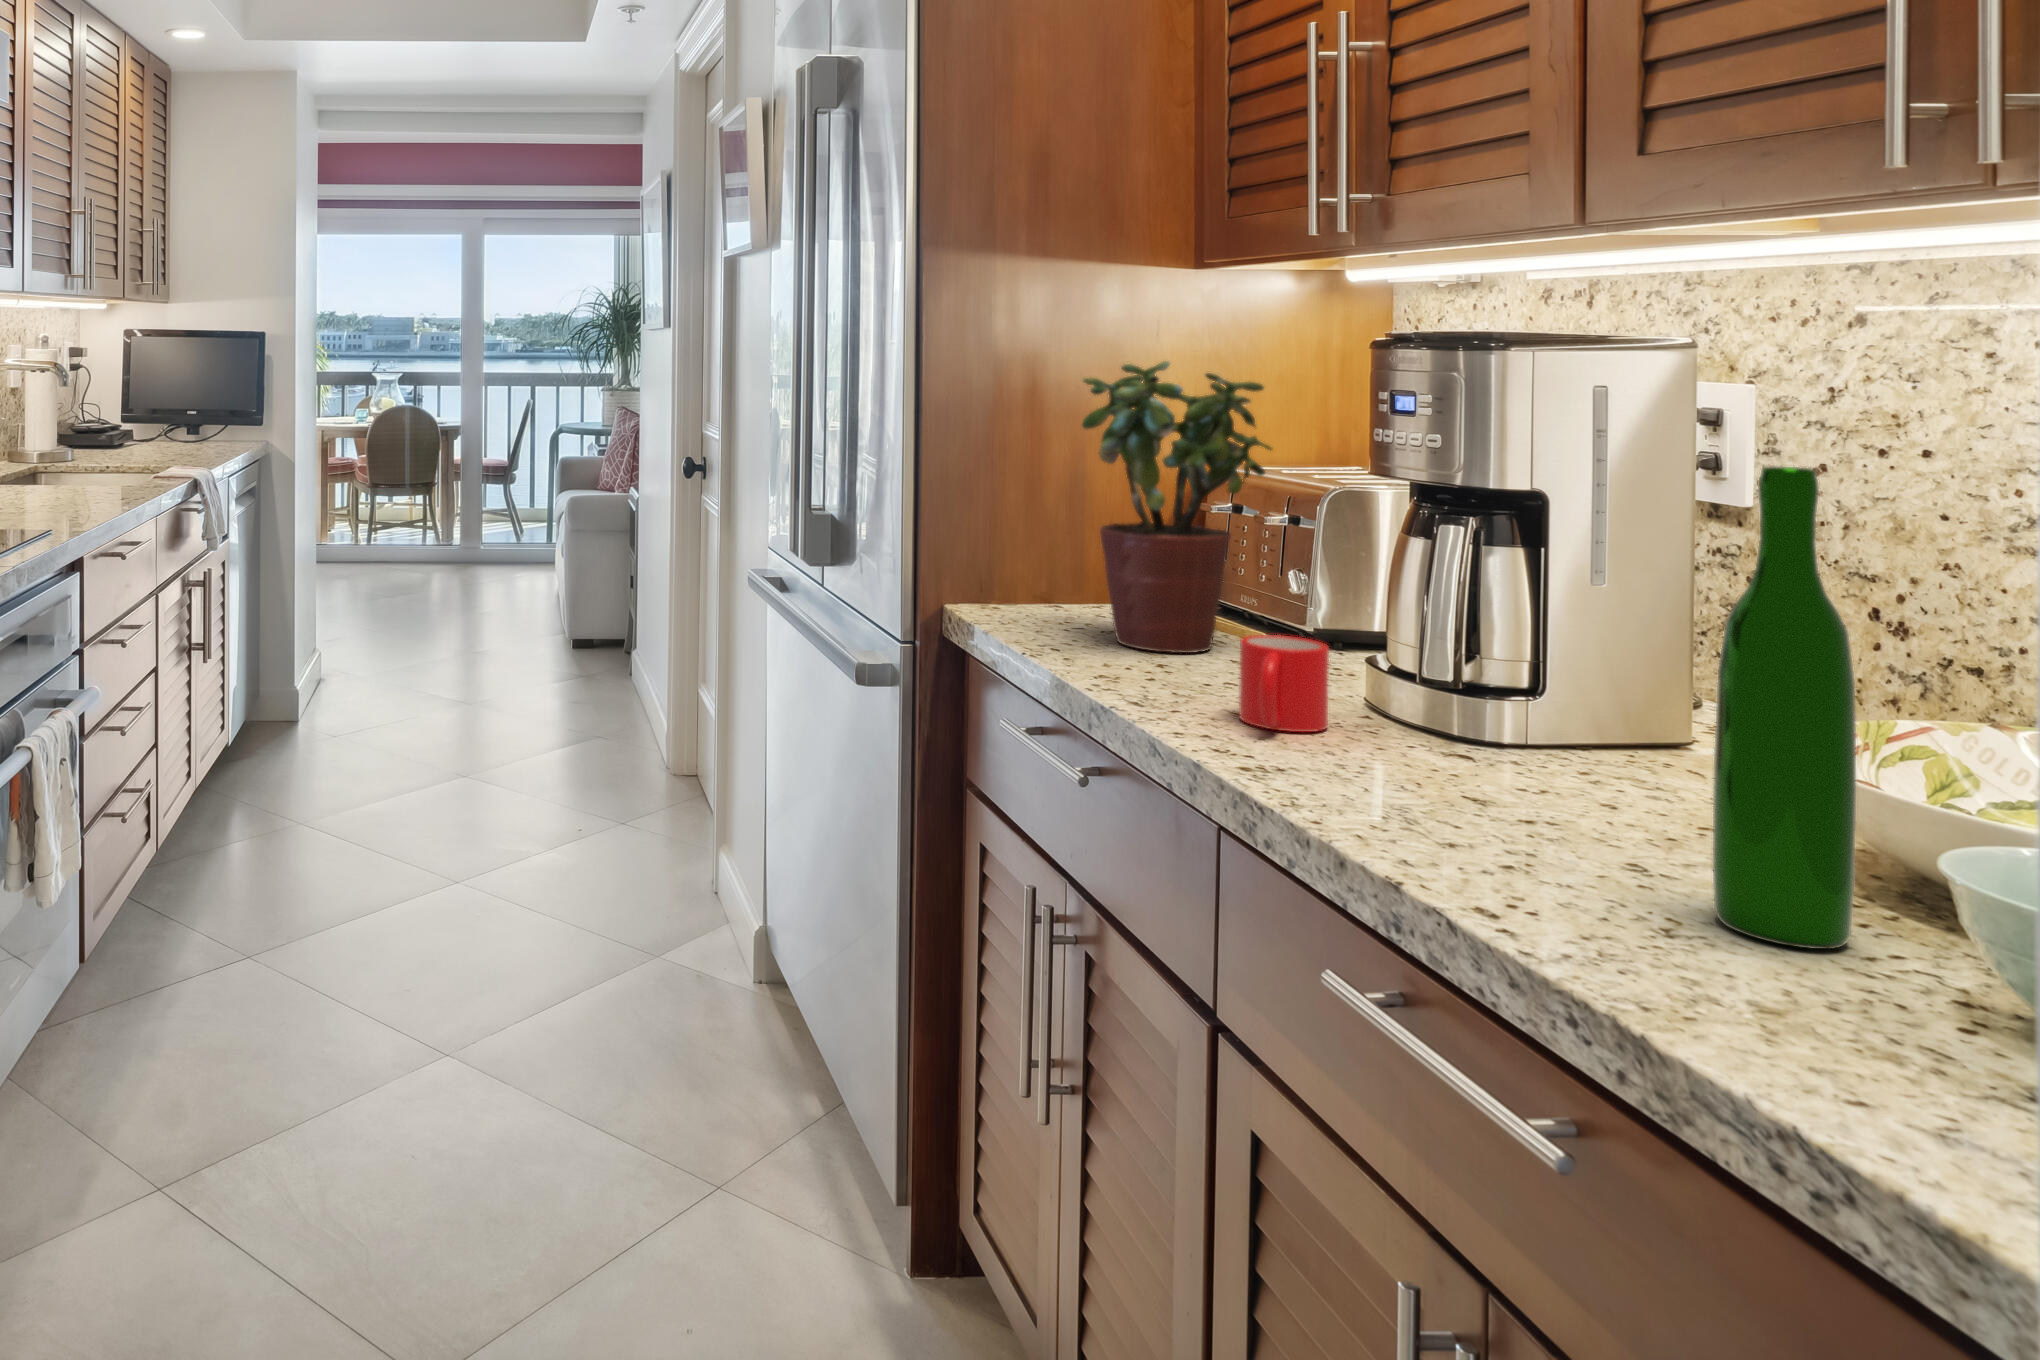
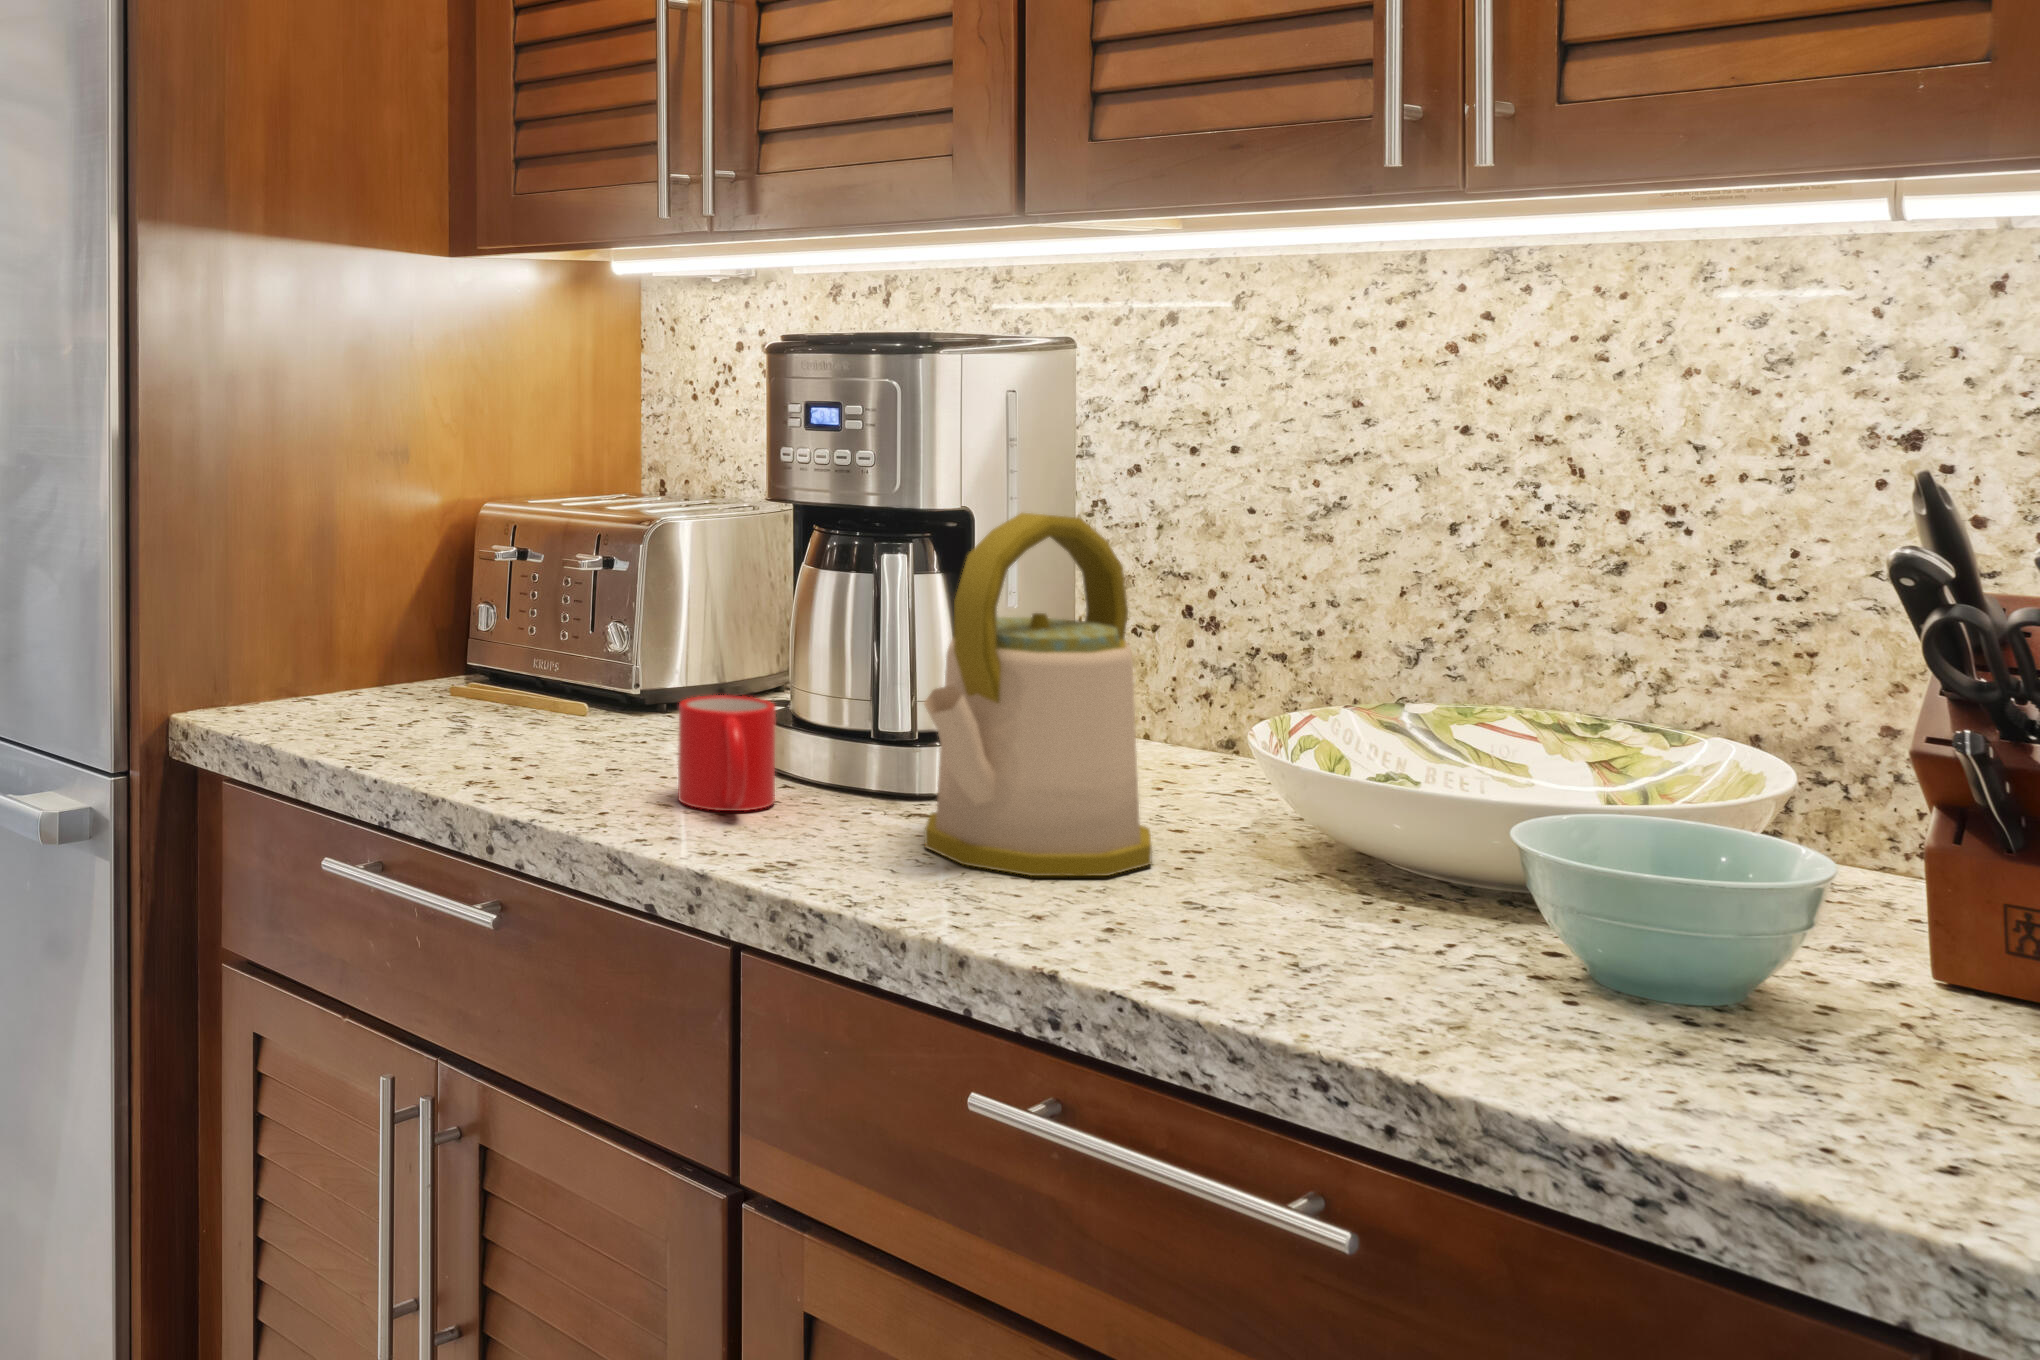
potted plant: present [1082,361,1272,653] -> none [390,363,614,733]
wine bottle: present [1713,466,1856,949] -> none [1301,468,1421,956]
kettle: none [1392,497,1665,832] -> present [924,513,1152,876]

